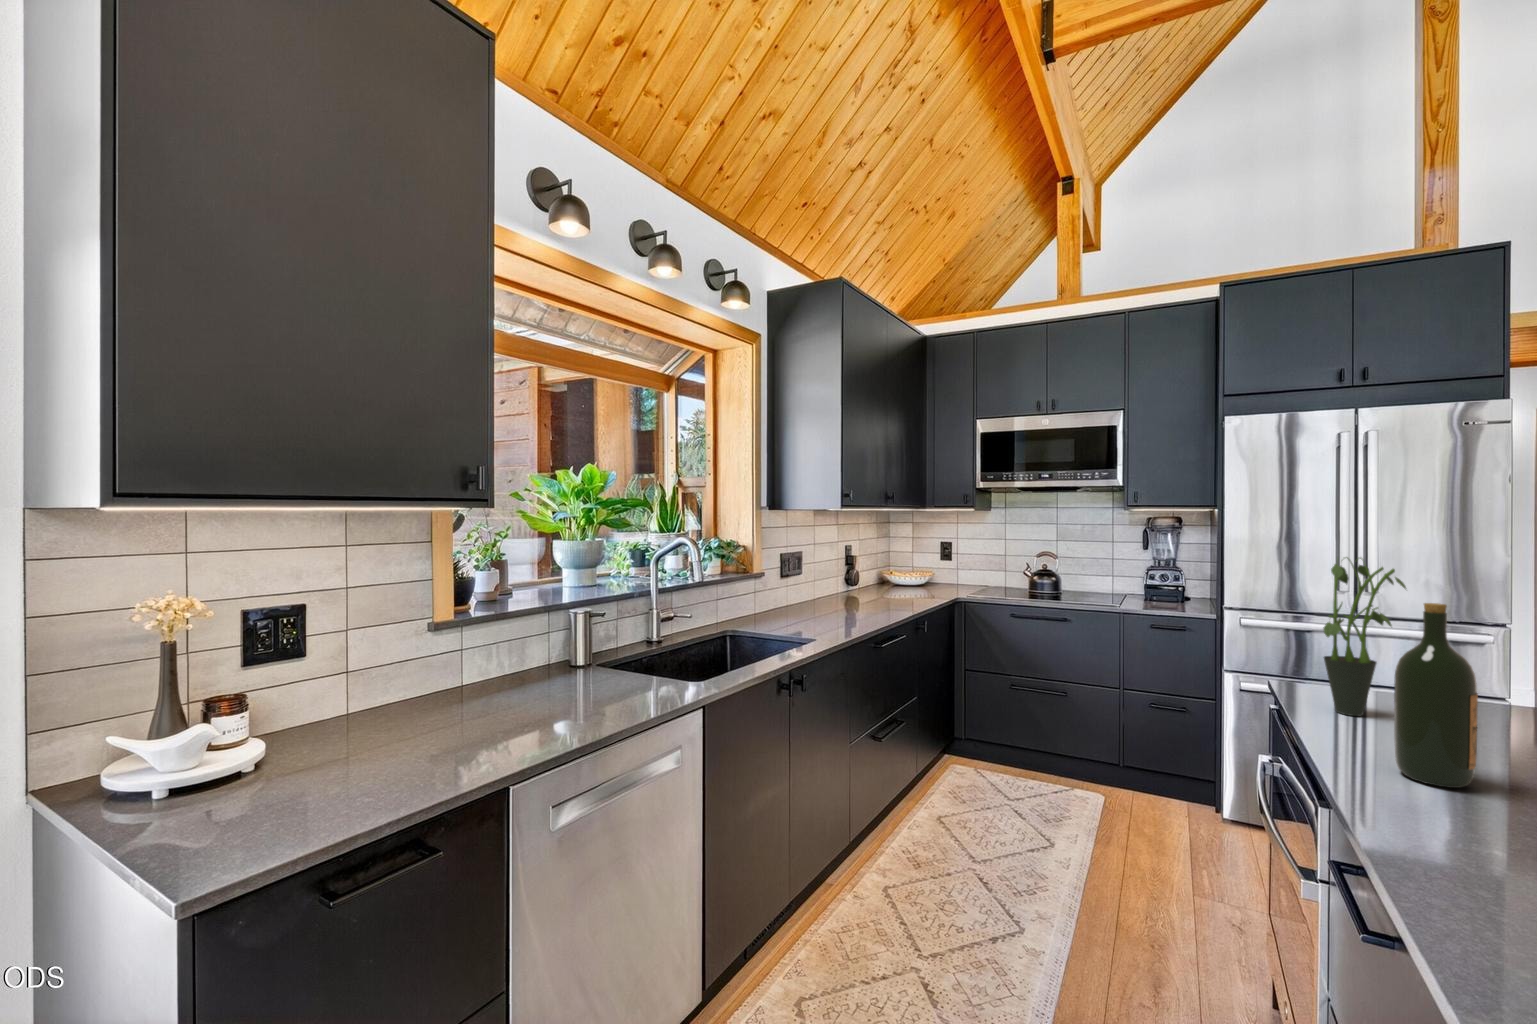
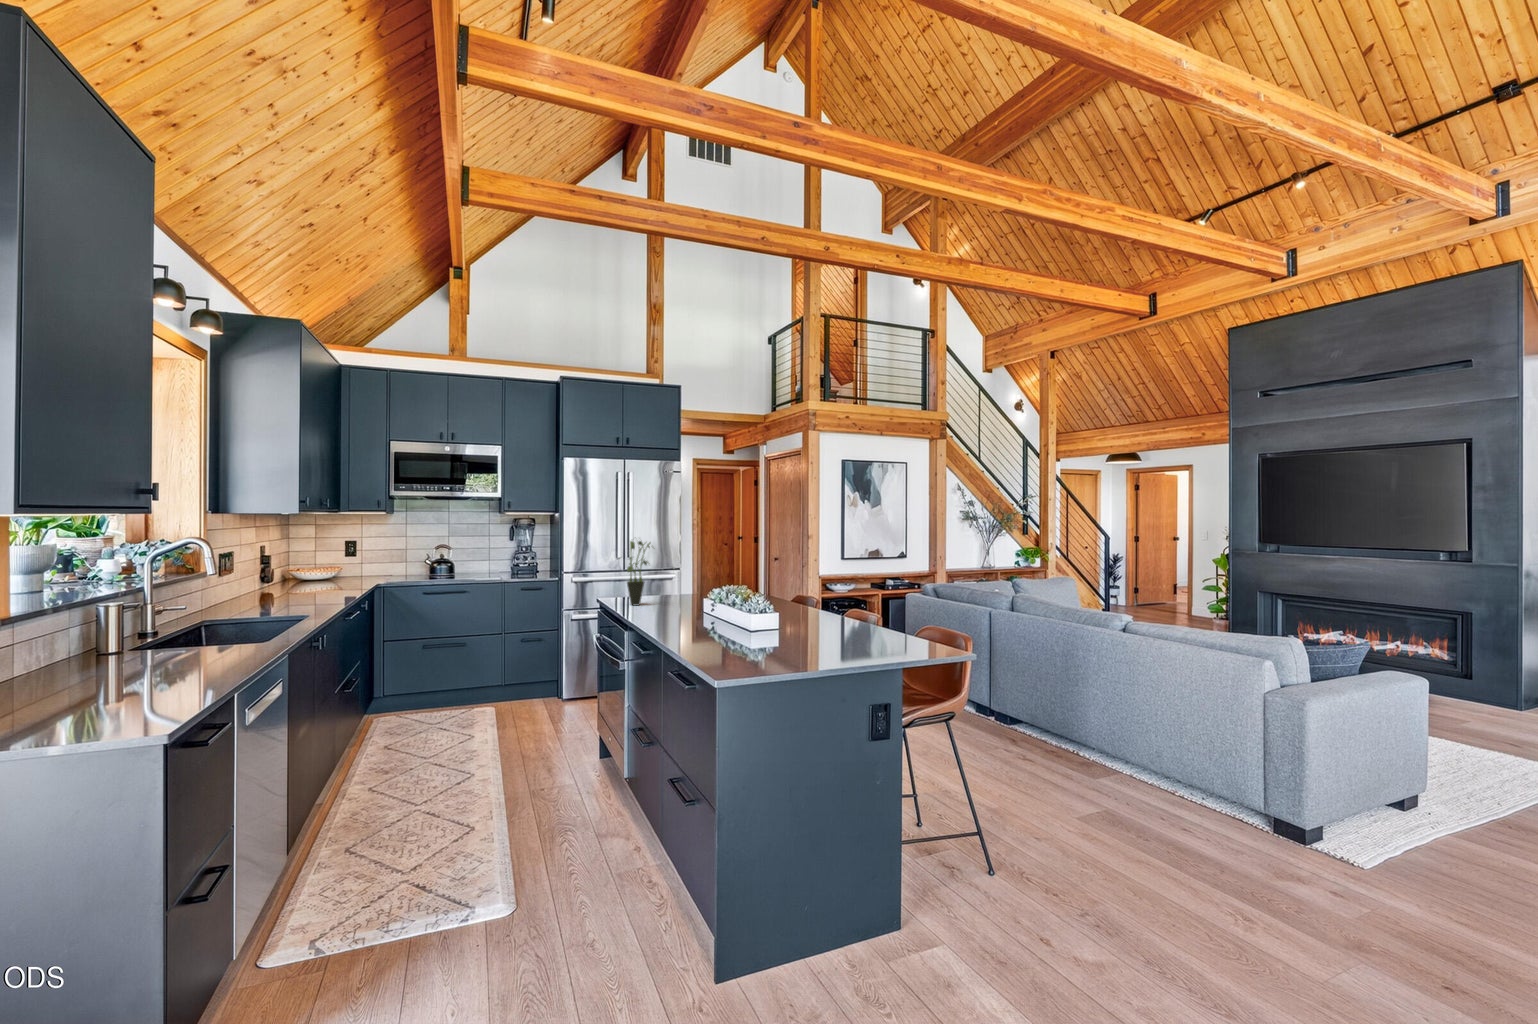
wine bottle: present [1394,603,1478,788] -> none [654,552,676,618]

